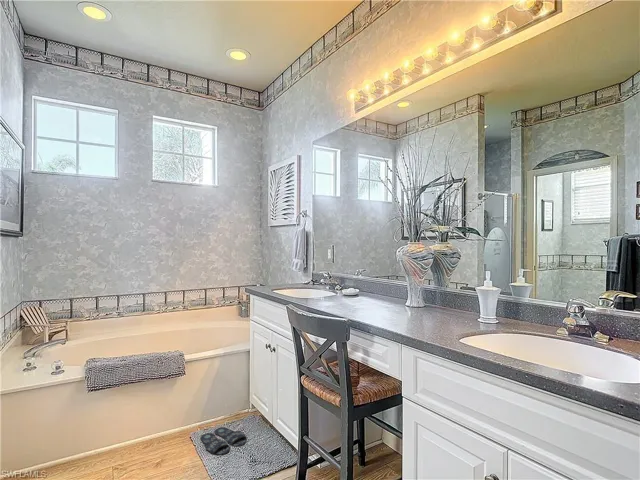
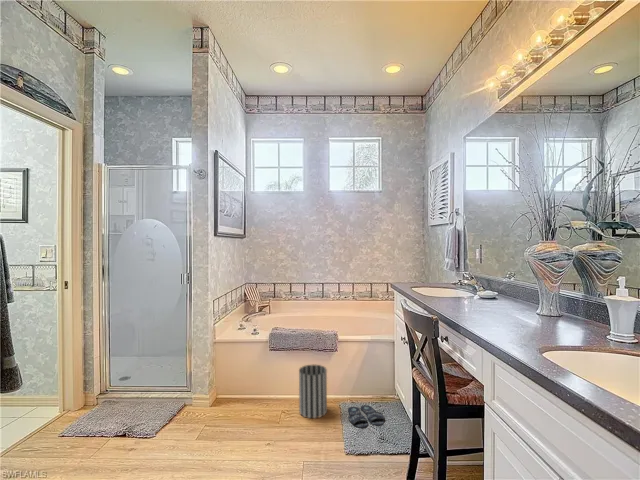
wastebasket: none [137,395,175,464] -> present [299,365,327,418]

